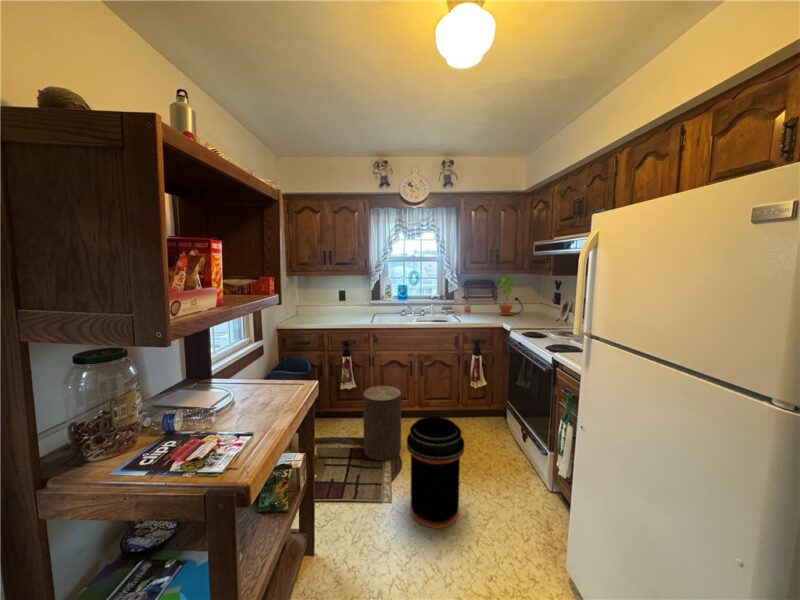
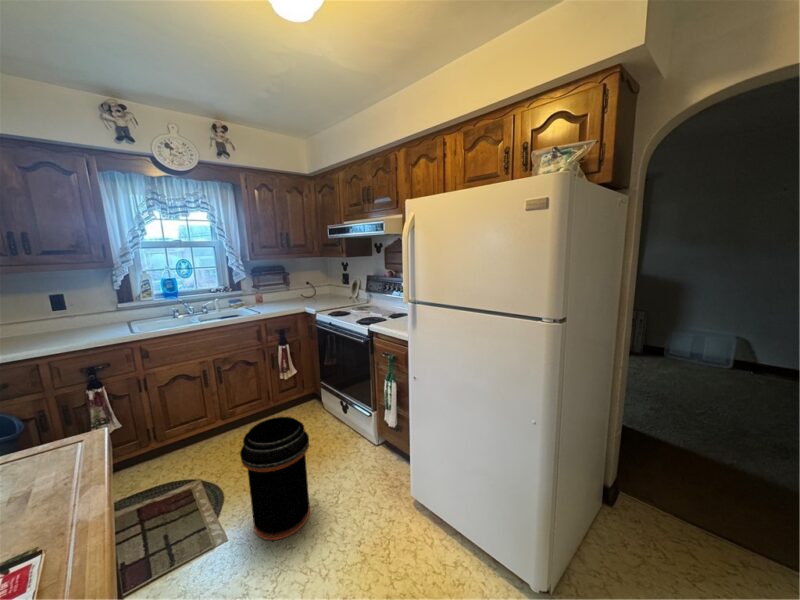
potted plant: present [498,276,515,316] -> none [289,260,307,301]
stool: present [363,386,401,460] -> none [147,406,215,507]

